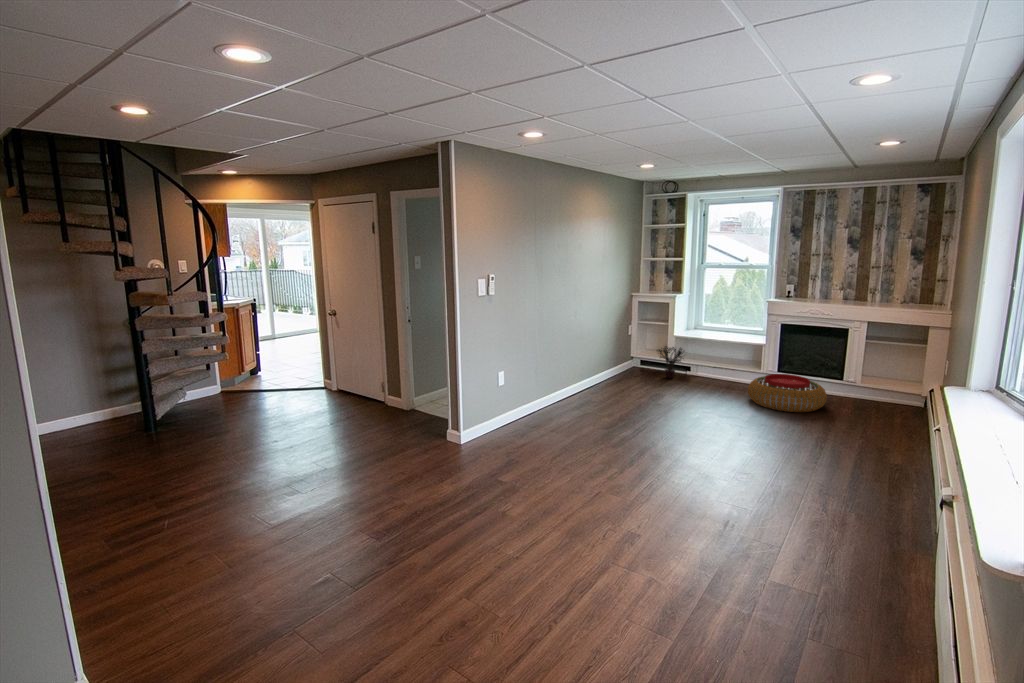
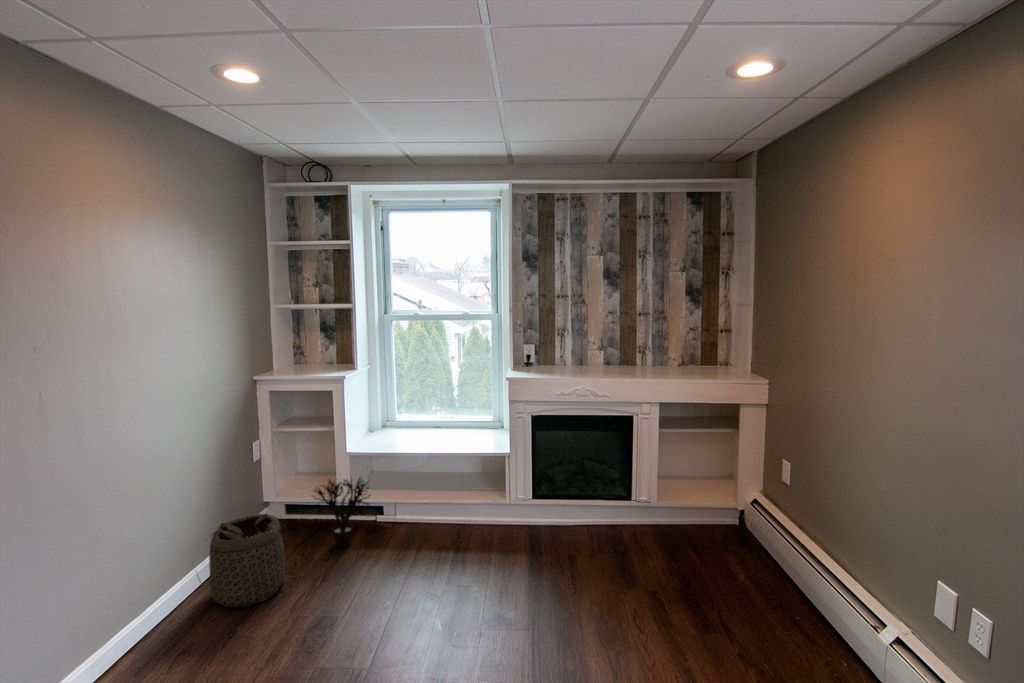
basket: none [609,351,649,386] -> present [199,514,286,608]
pouf: present [748,374,827,412] -> none [500,515,637,613]

